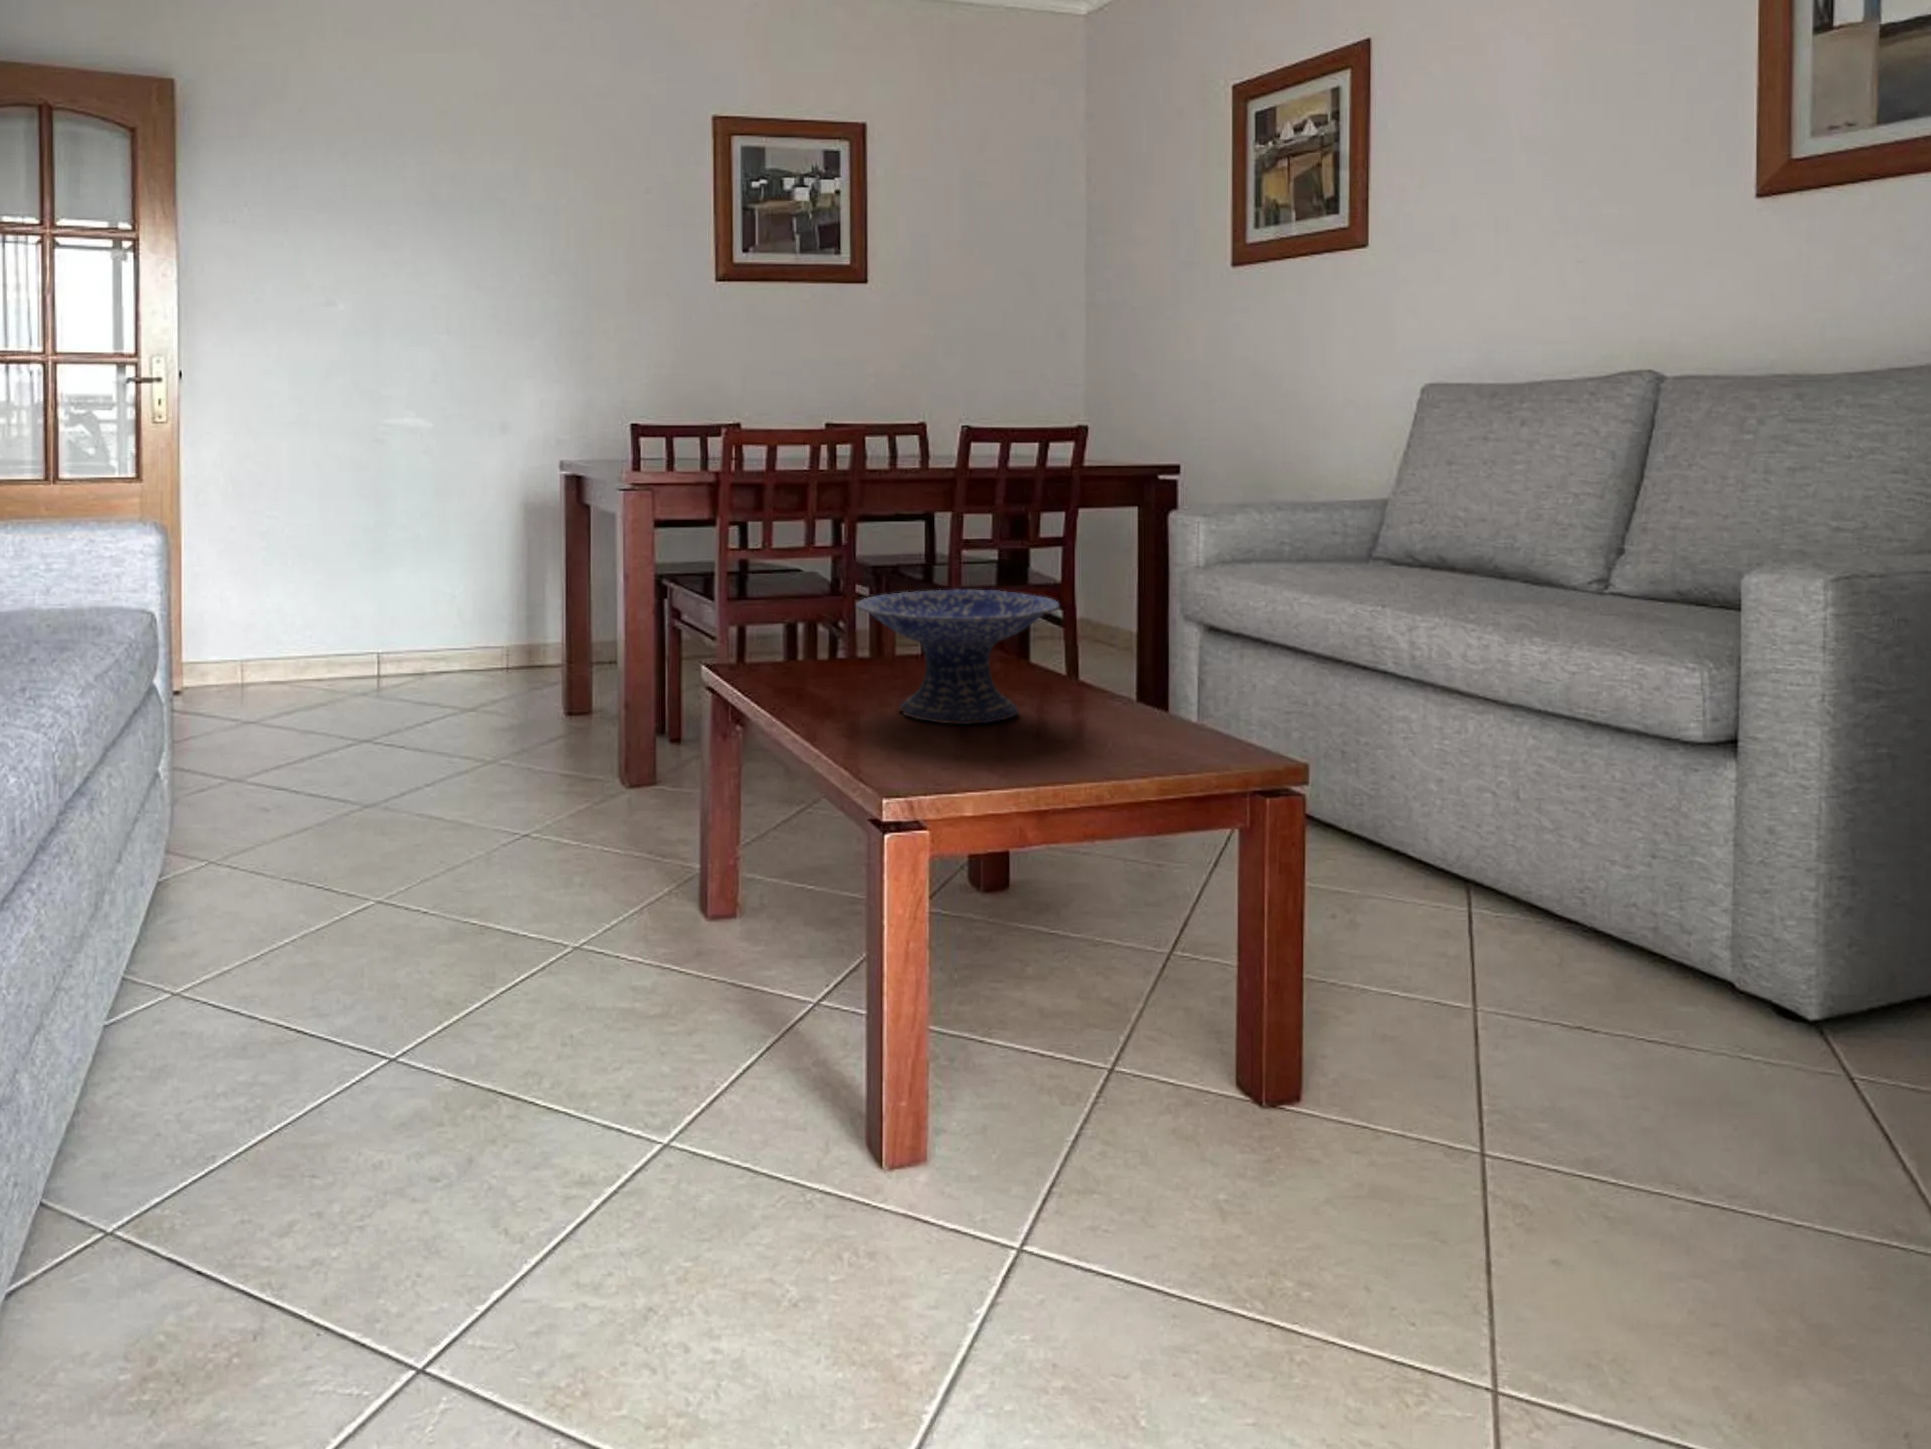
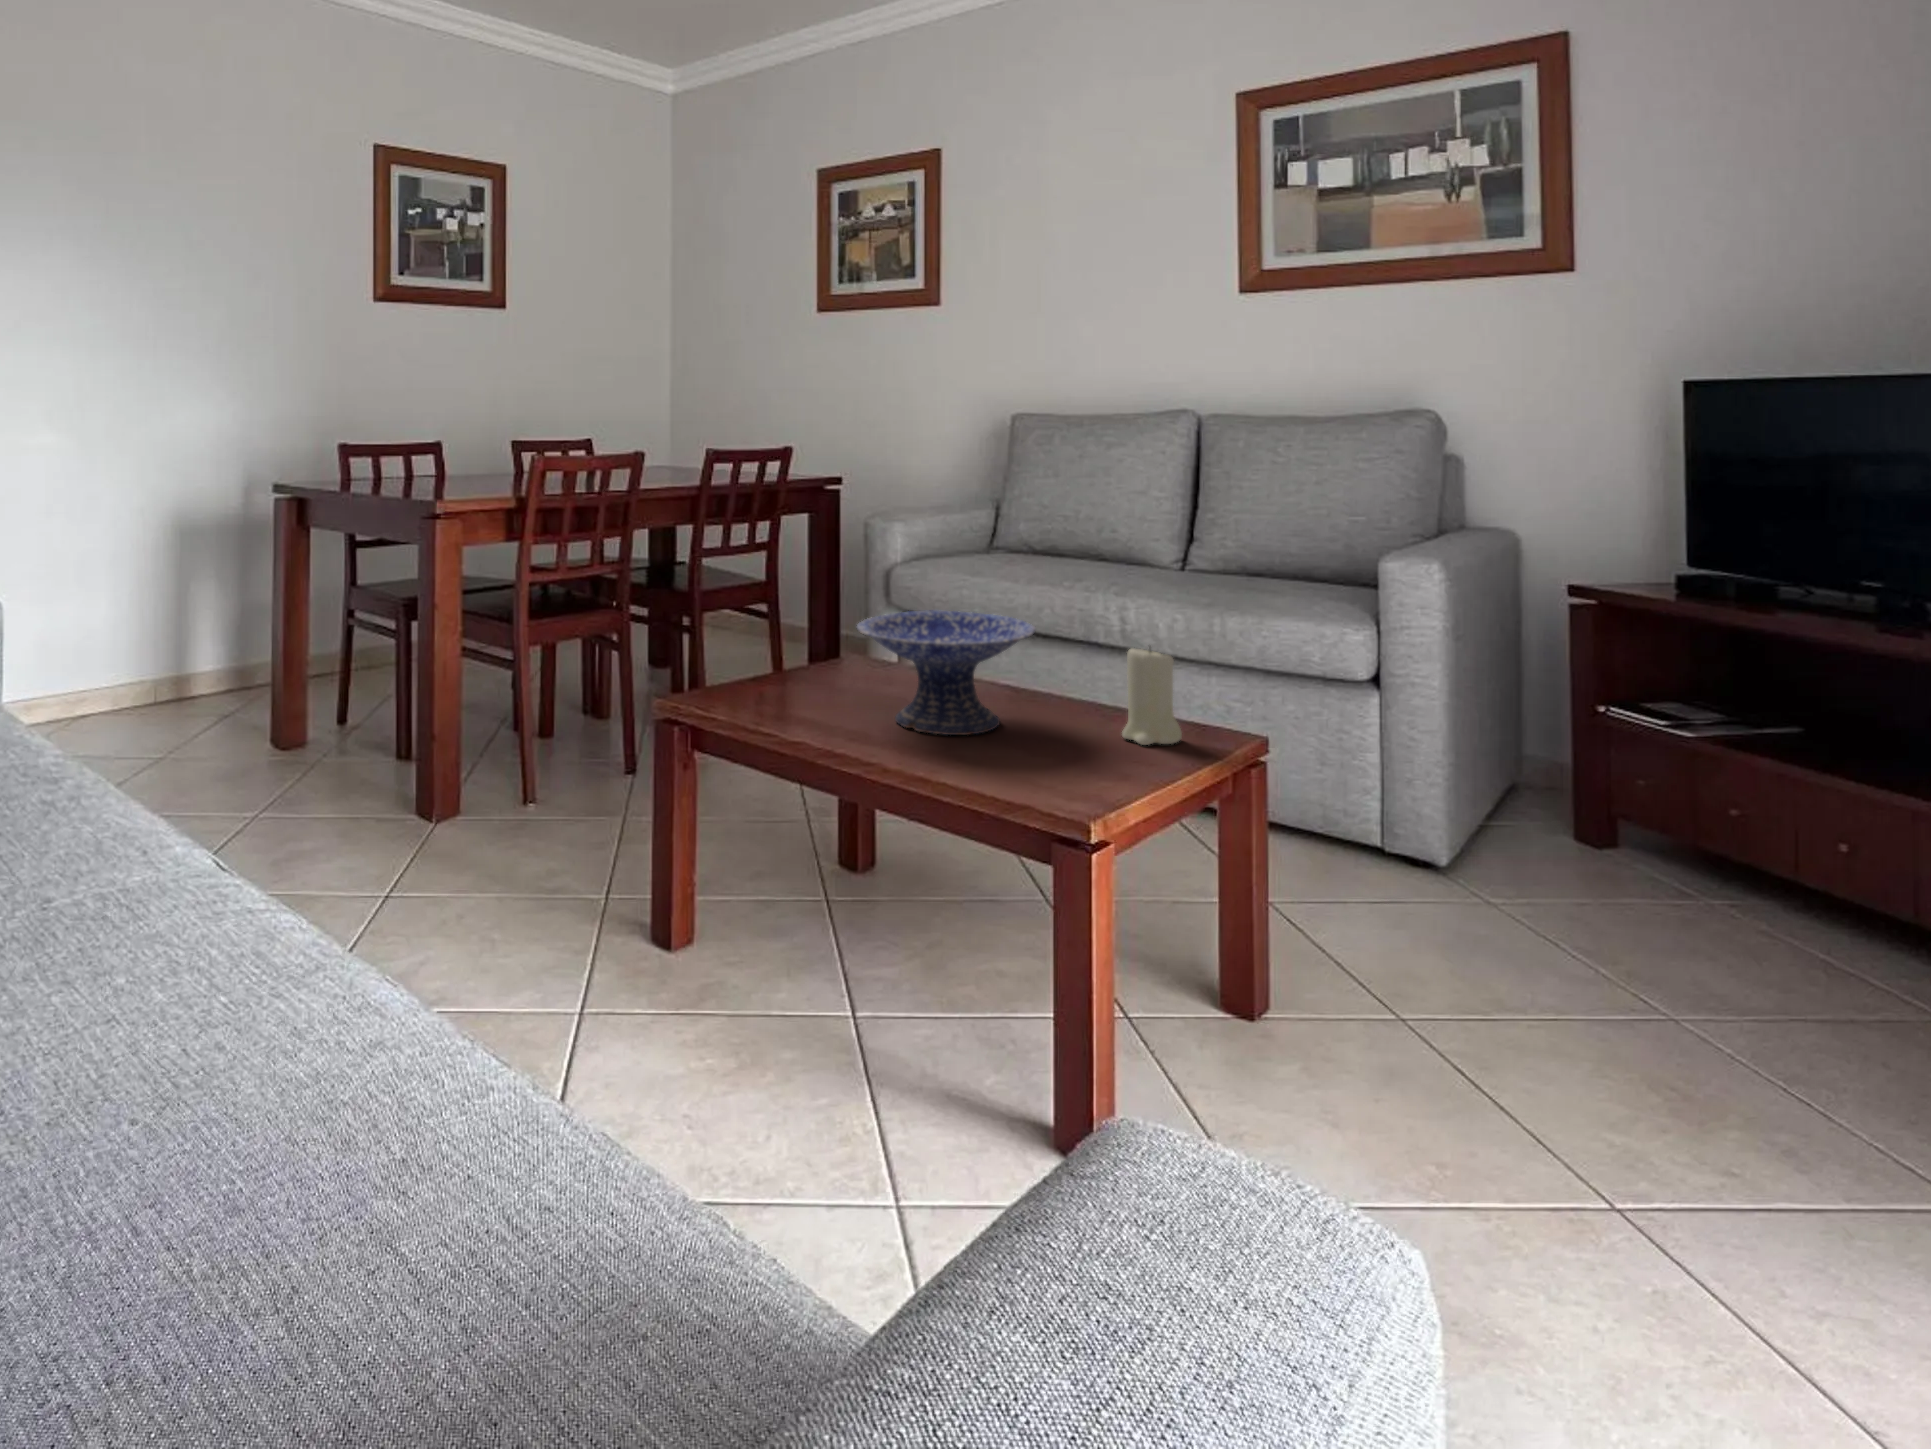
candle: none [1126,637,1199,758] -> present [1122,649,1182,745]

